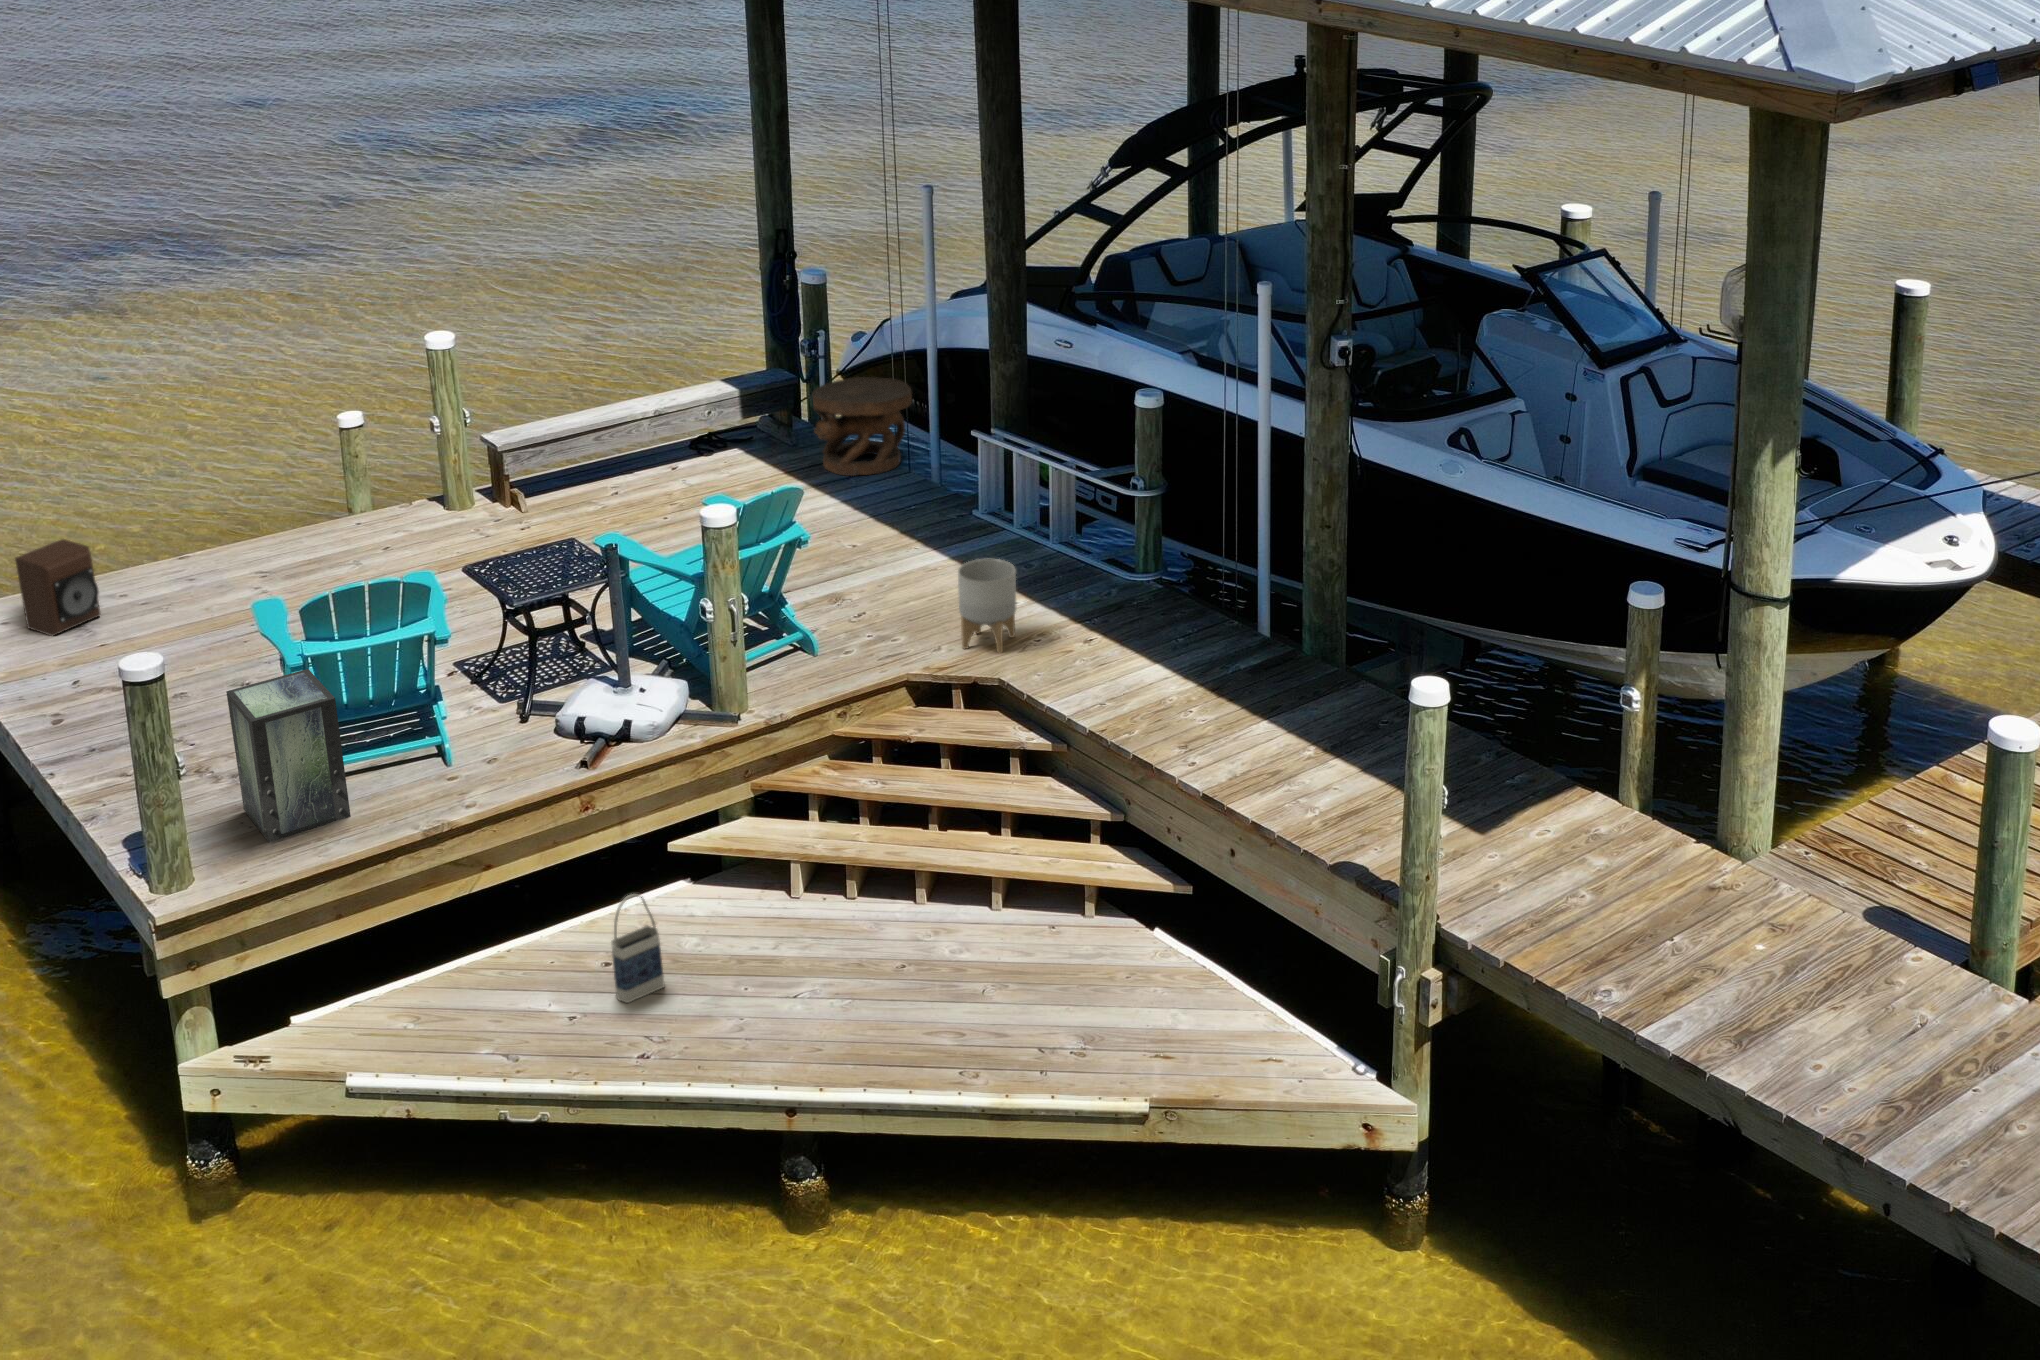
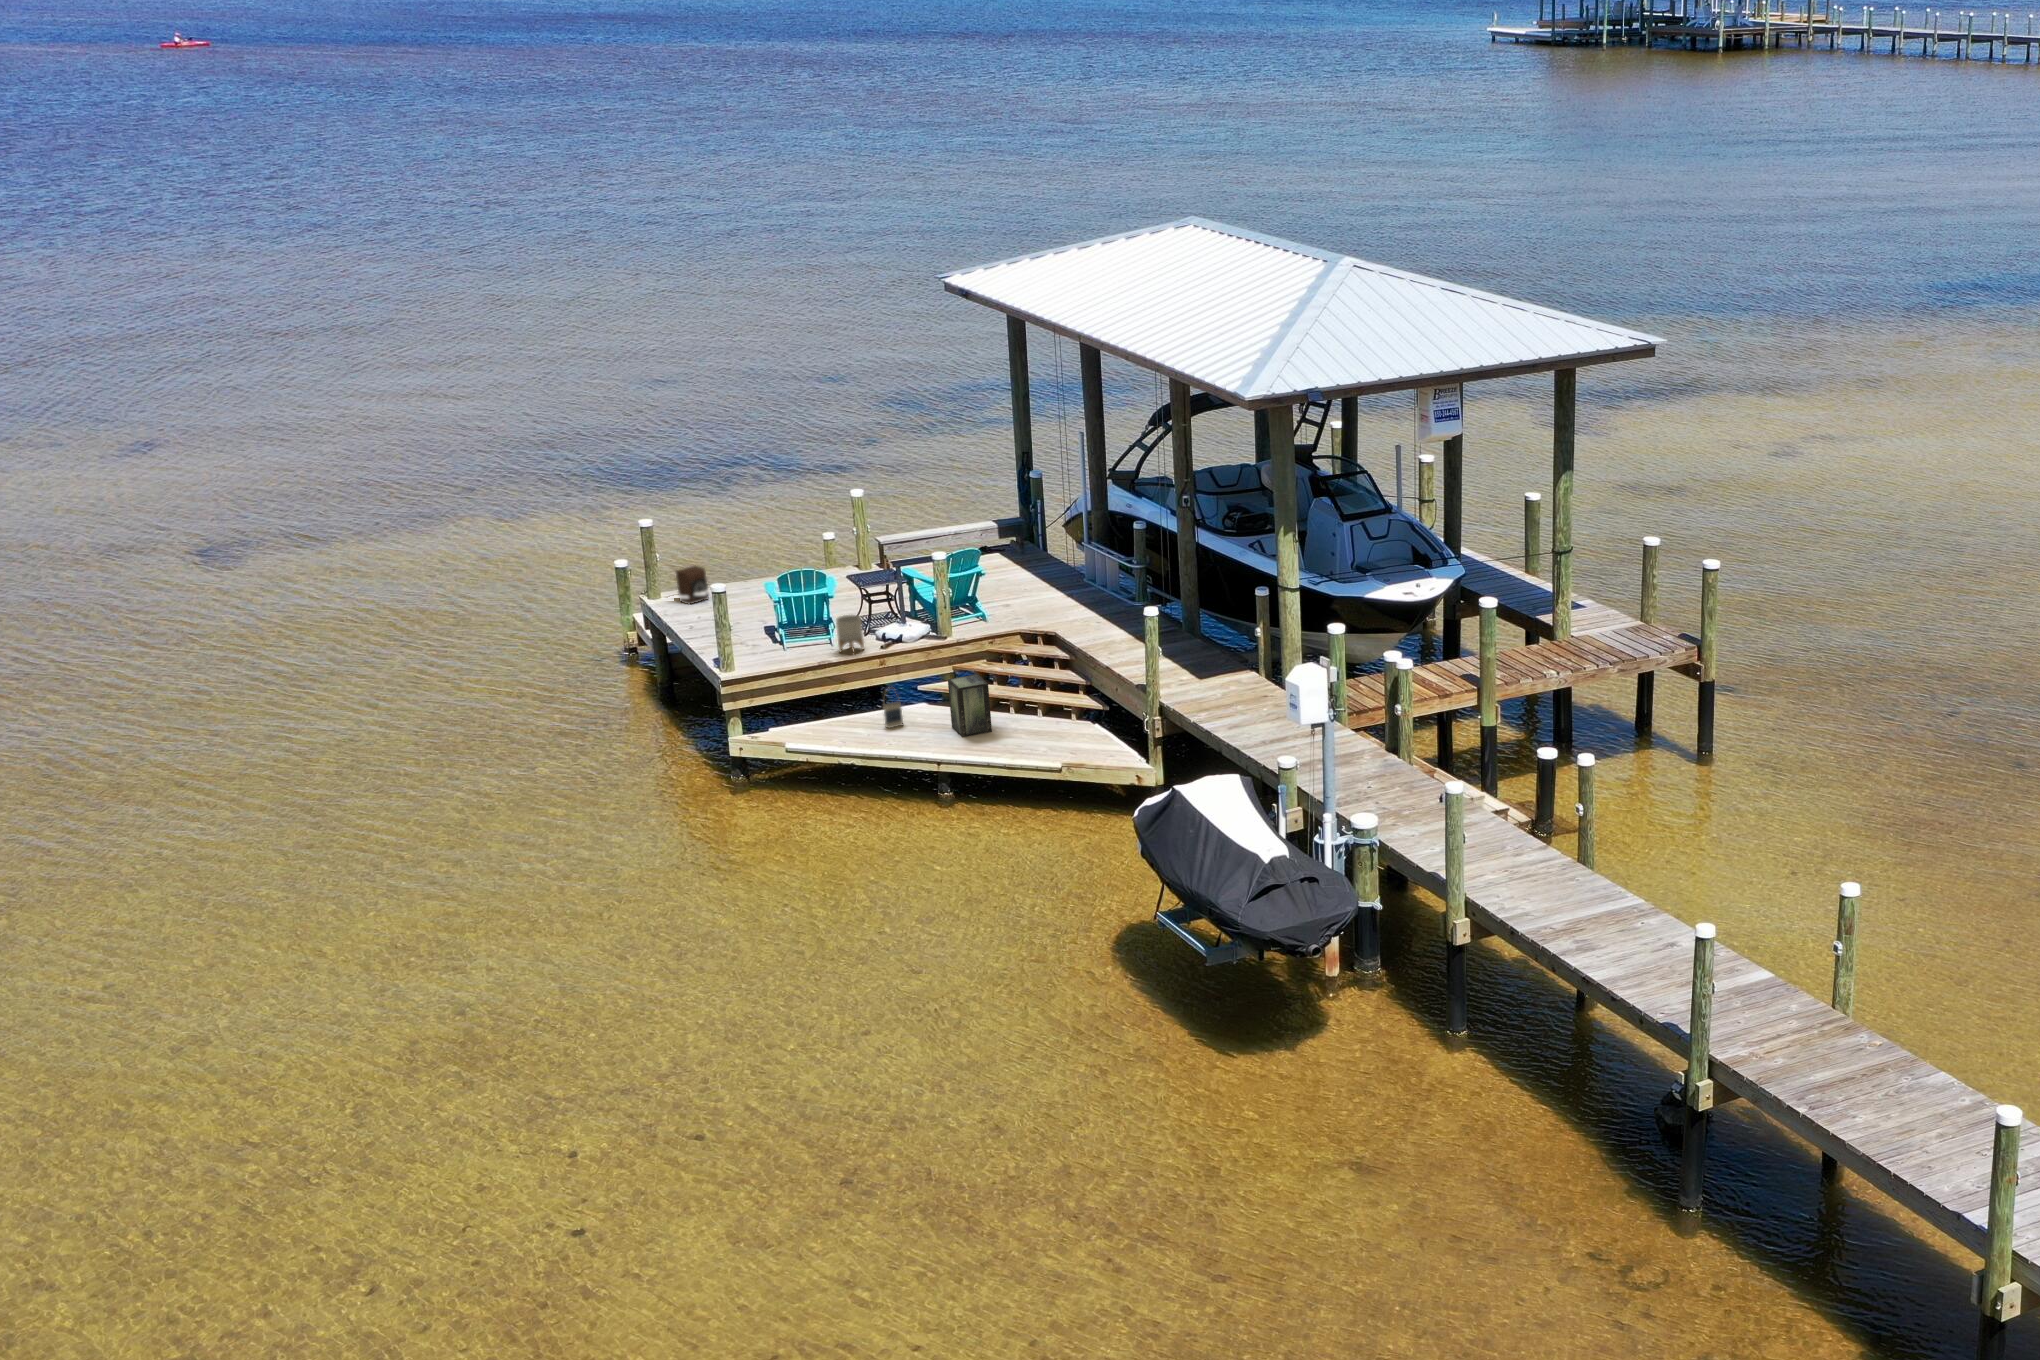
side table: present [813,377,912,476] -> none [1024,519,1071,564]
planter: present [958,559,1016,653] -> present [836,615,864,653]
storage box: present [226,669,351,843] -> present [948,674,992,737]

